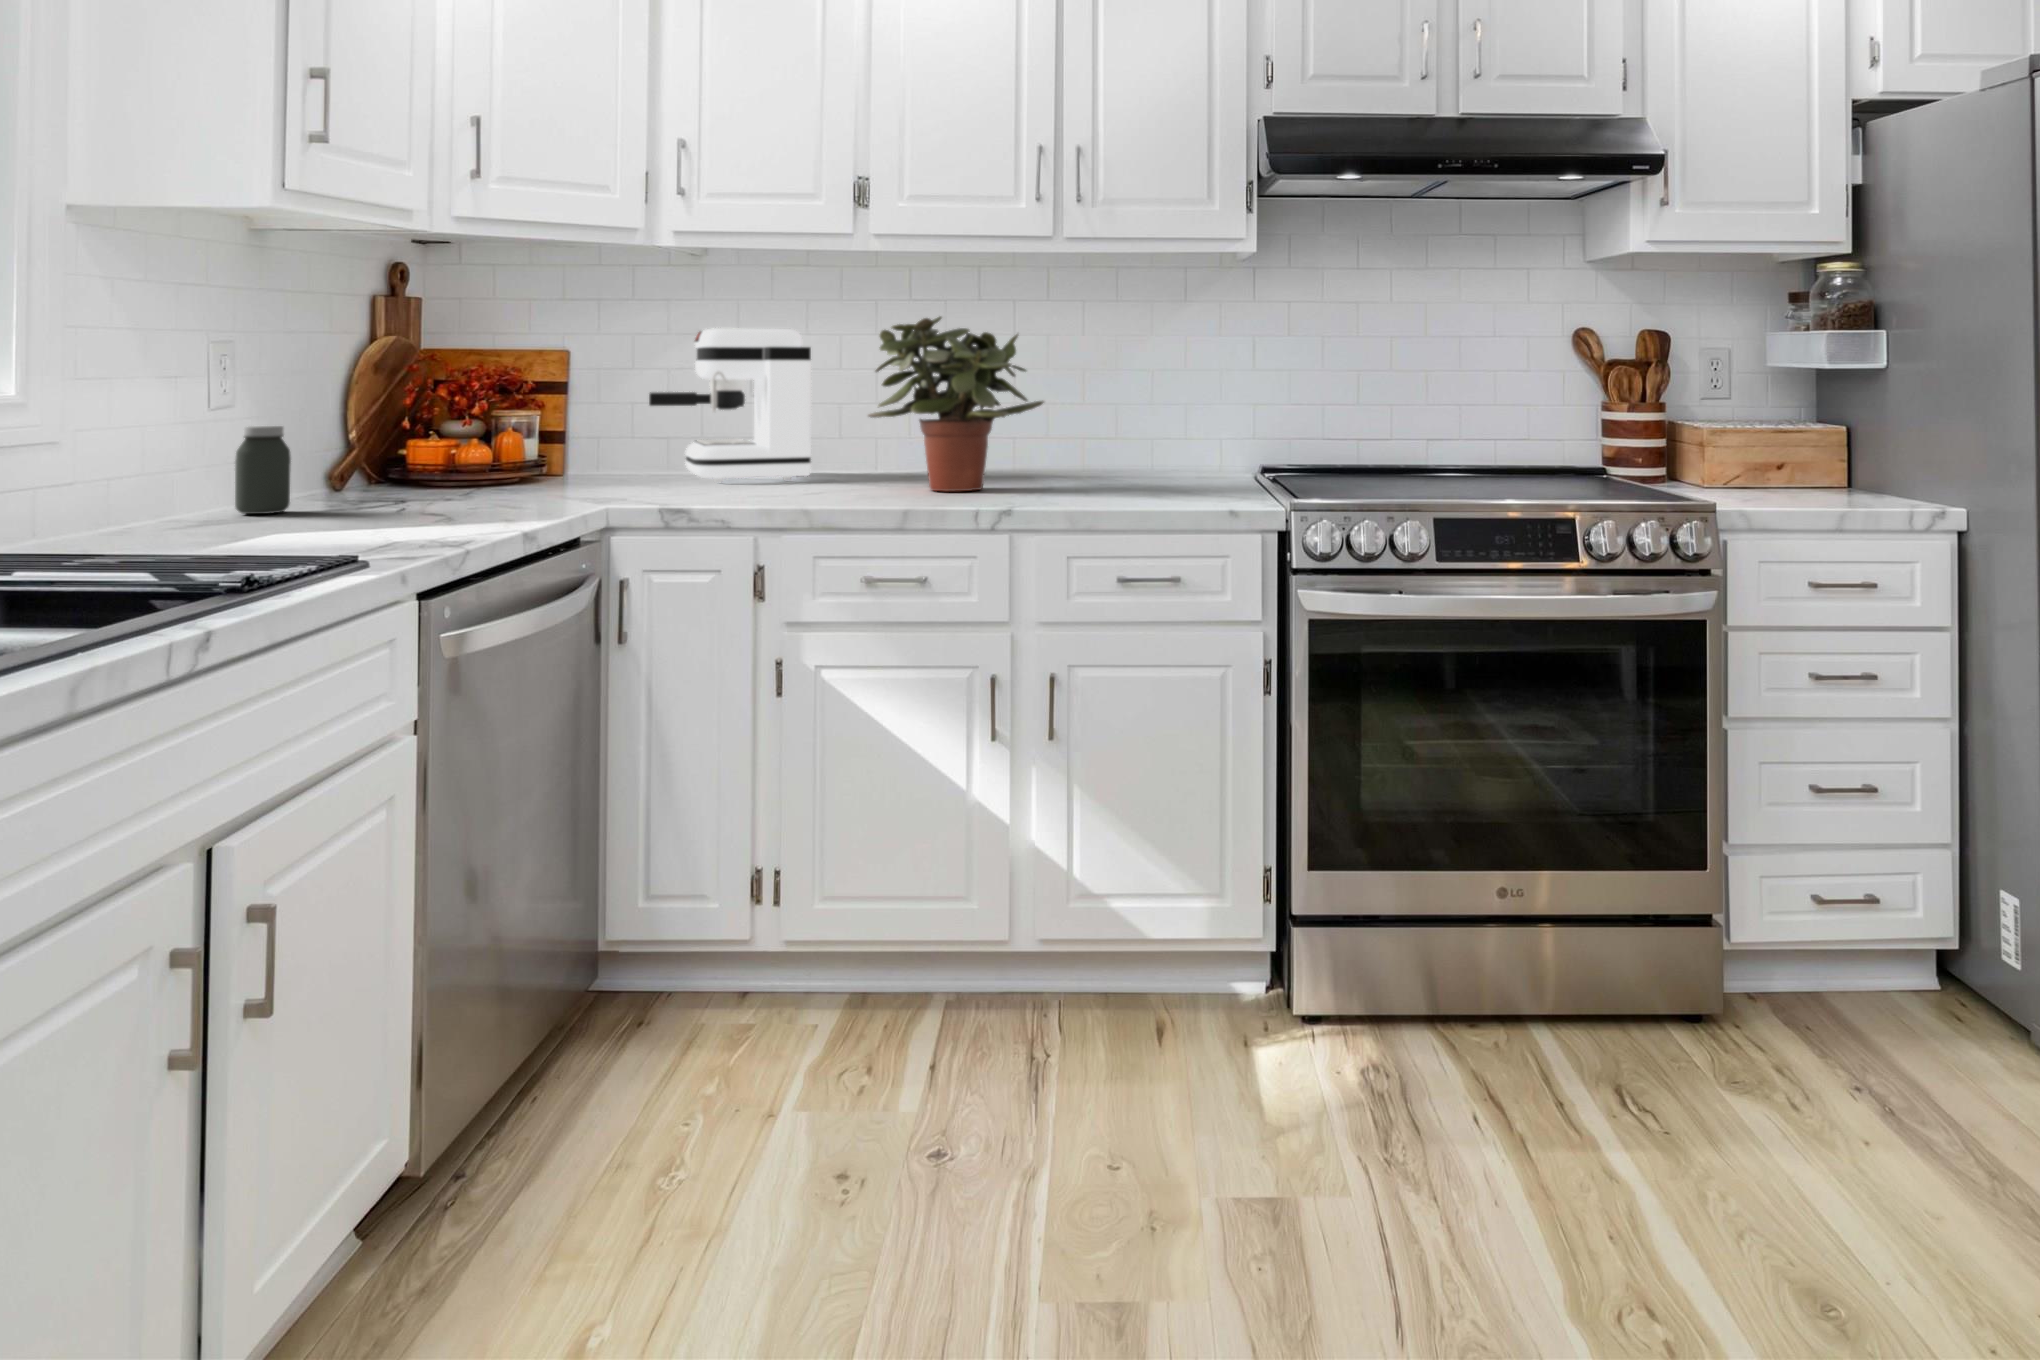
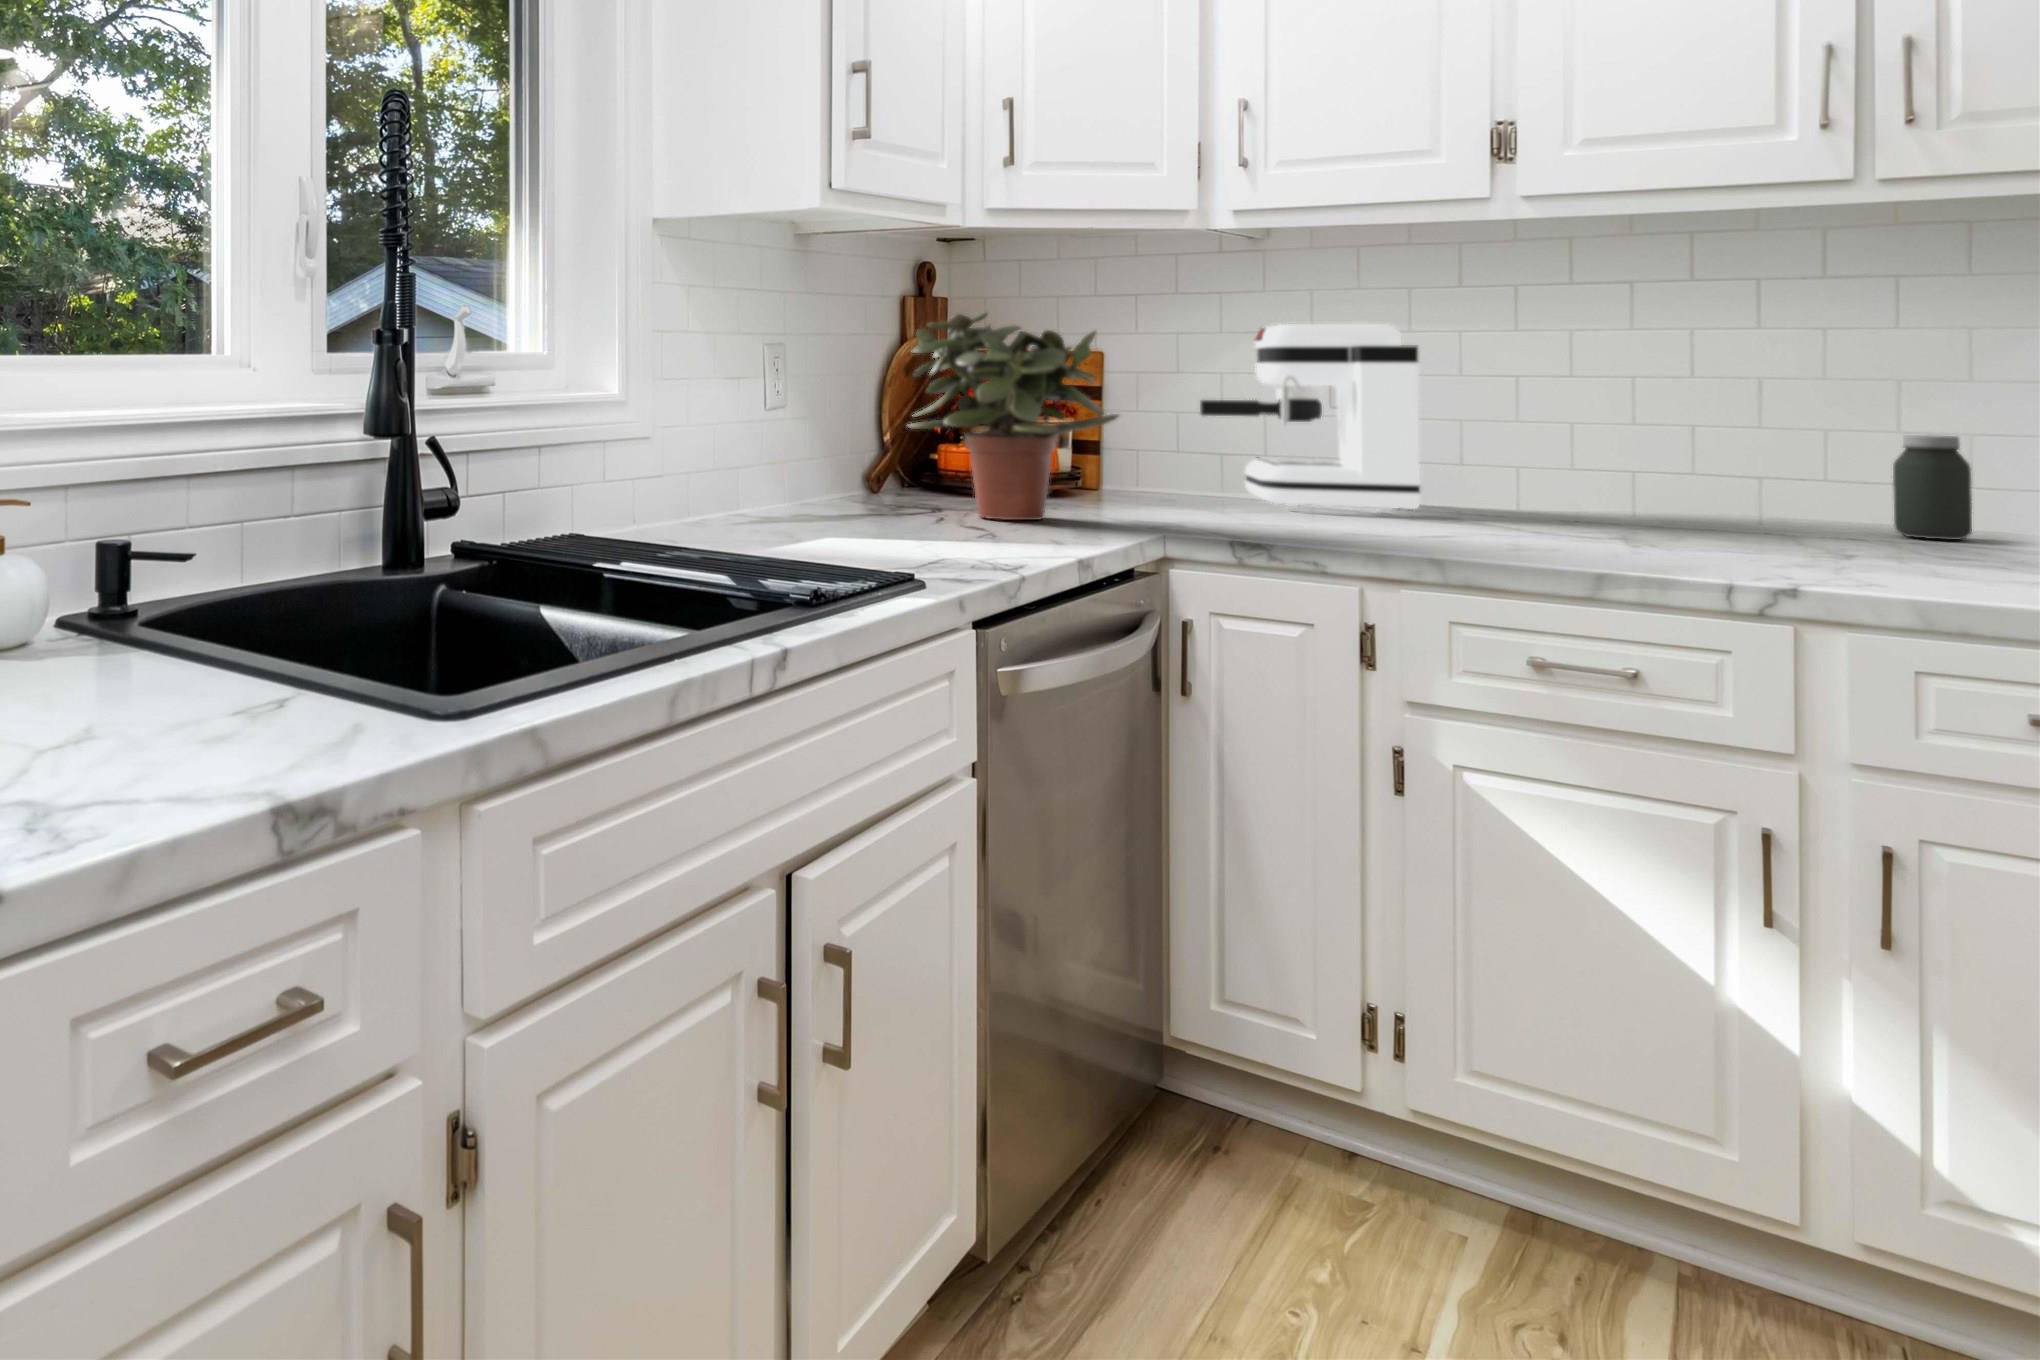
potted plant: present [868,316,1044,491] -> present [907,313,1119,520]
jar: present [235,426,291,514] -> present [1893,435,1972,540]

